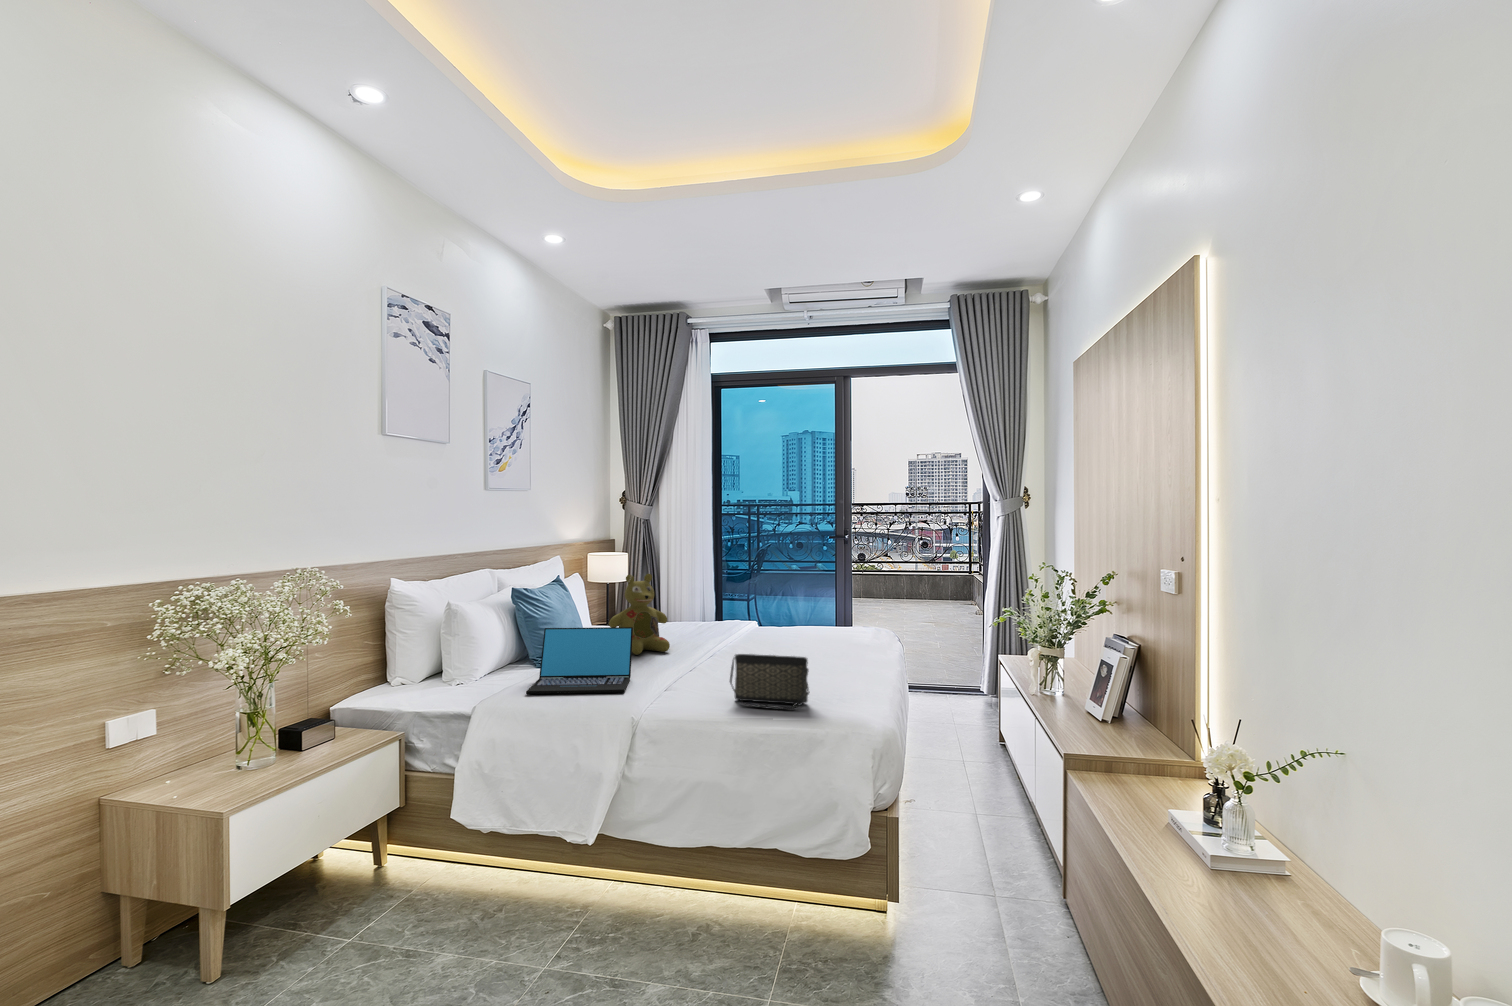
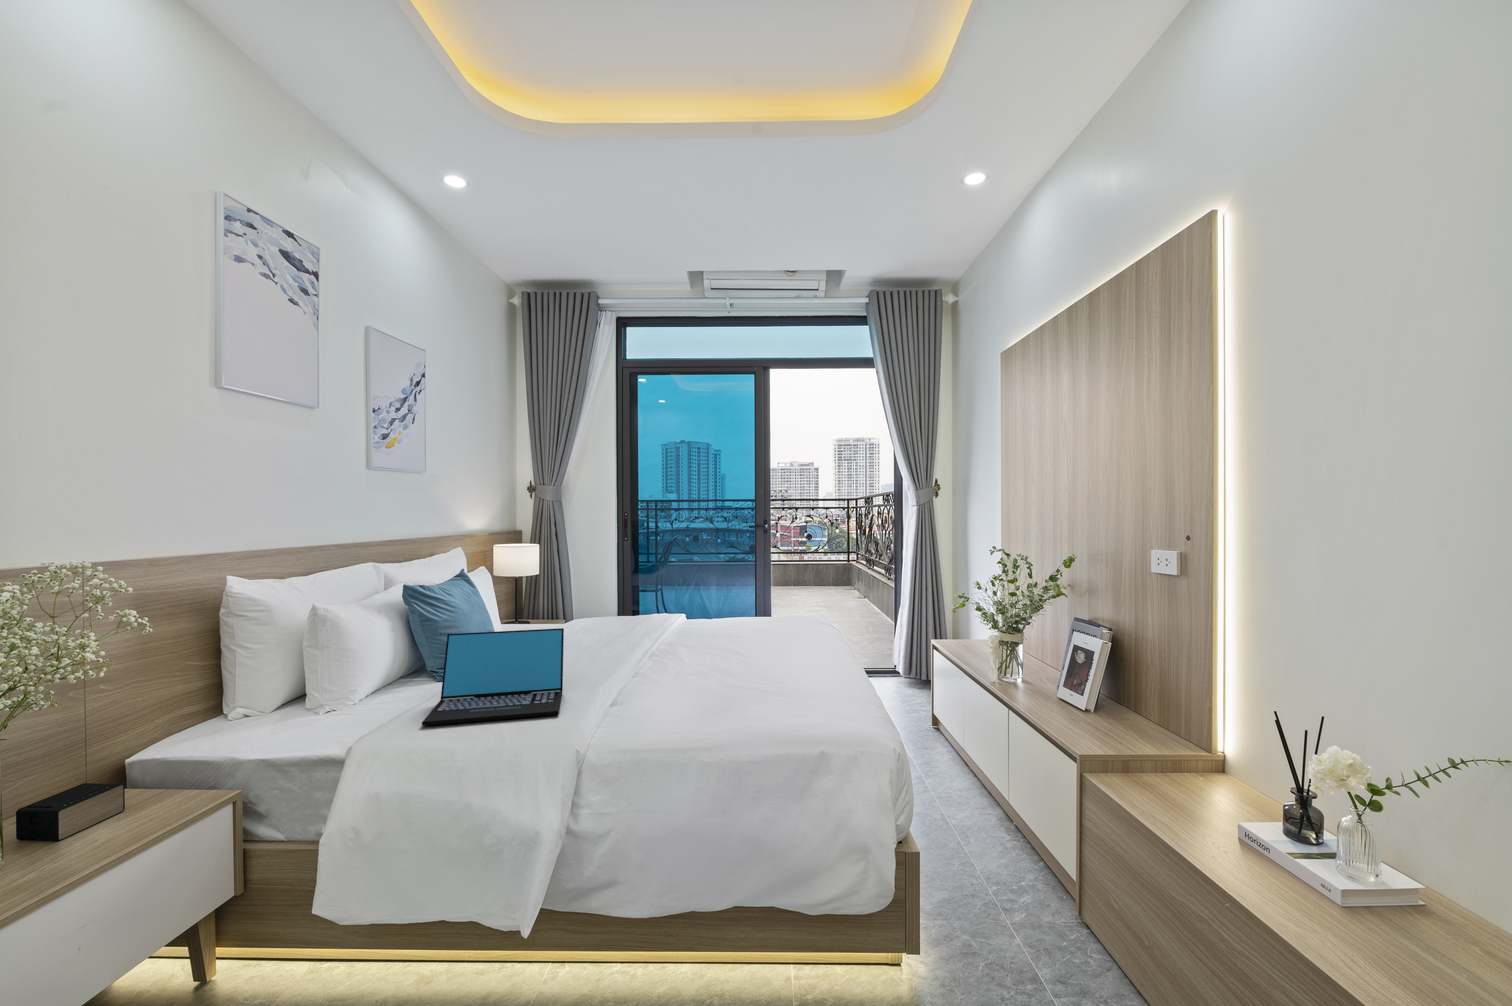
stuffed bear: present [609,574,670,655] -> none [528,563,603,659]
handbag: present [730,654,809,709] -> none [700,659,803,729]

